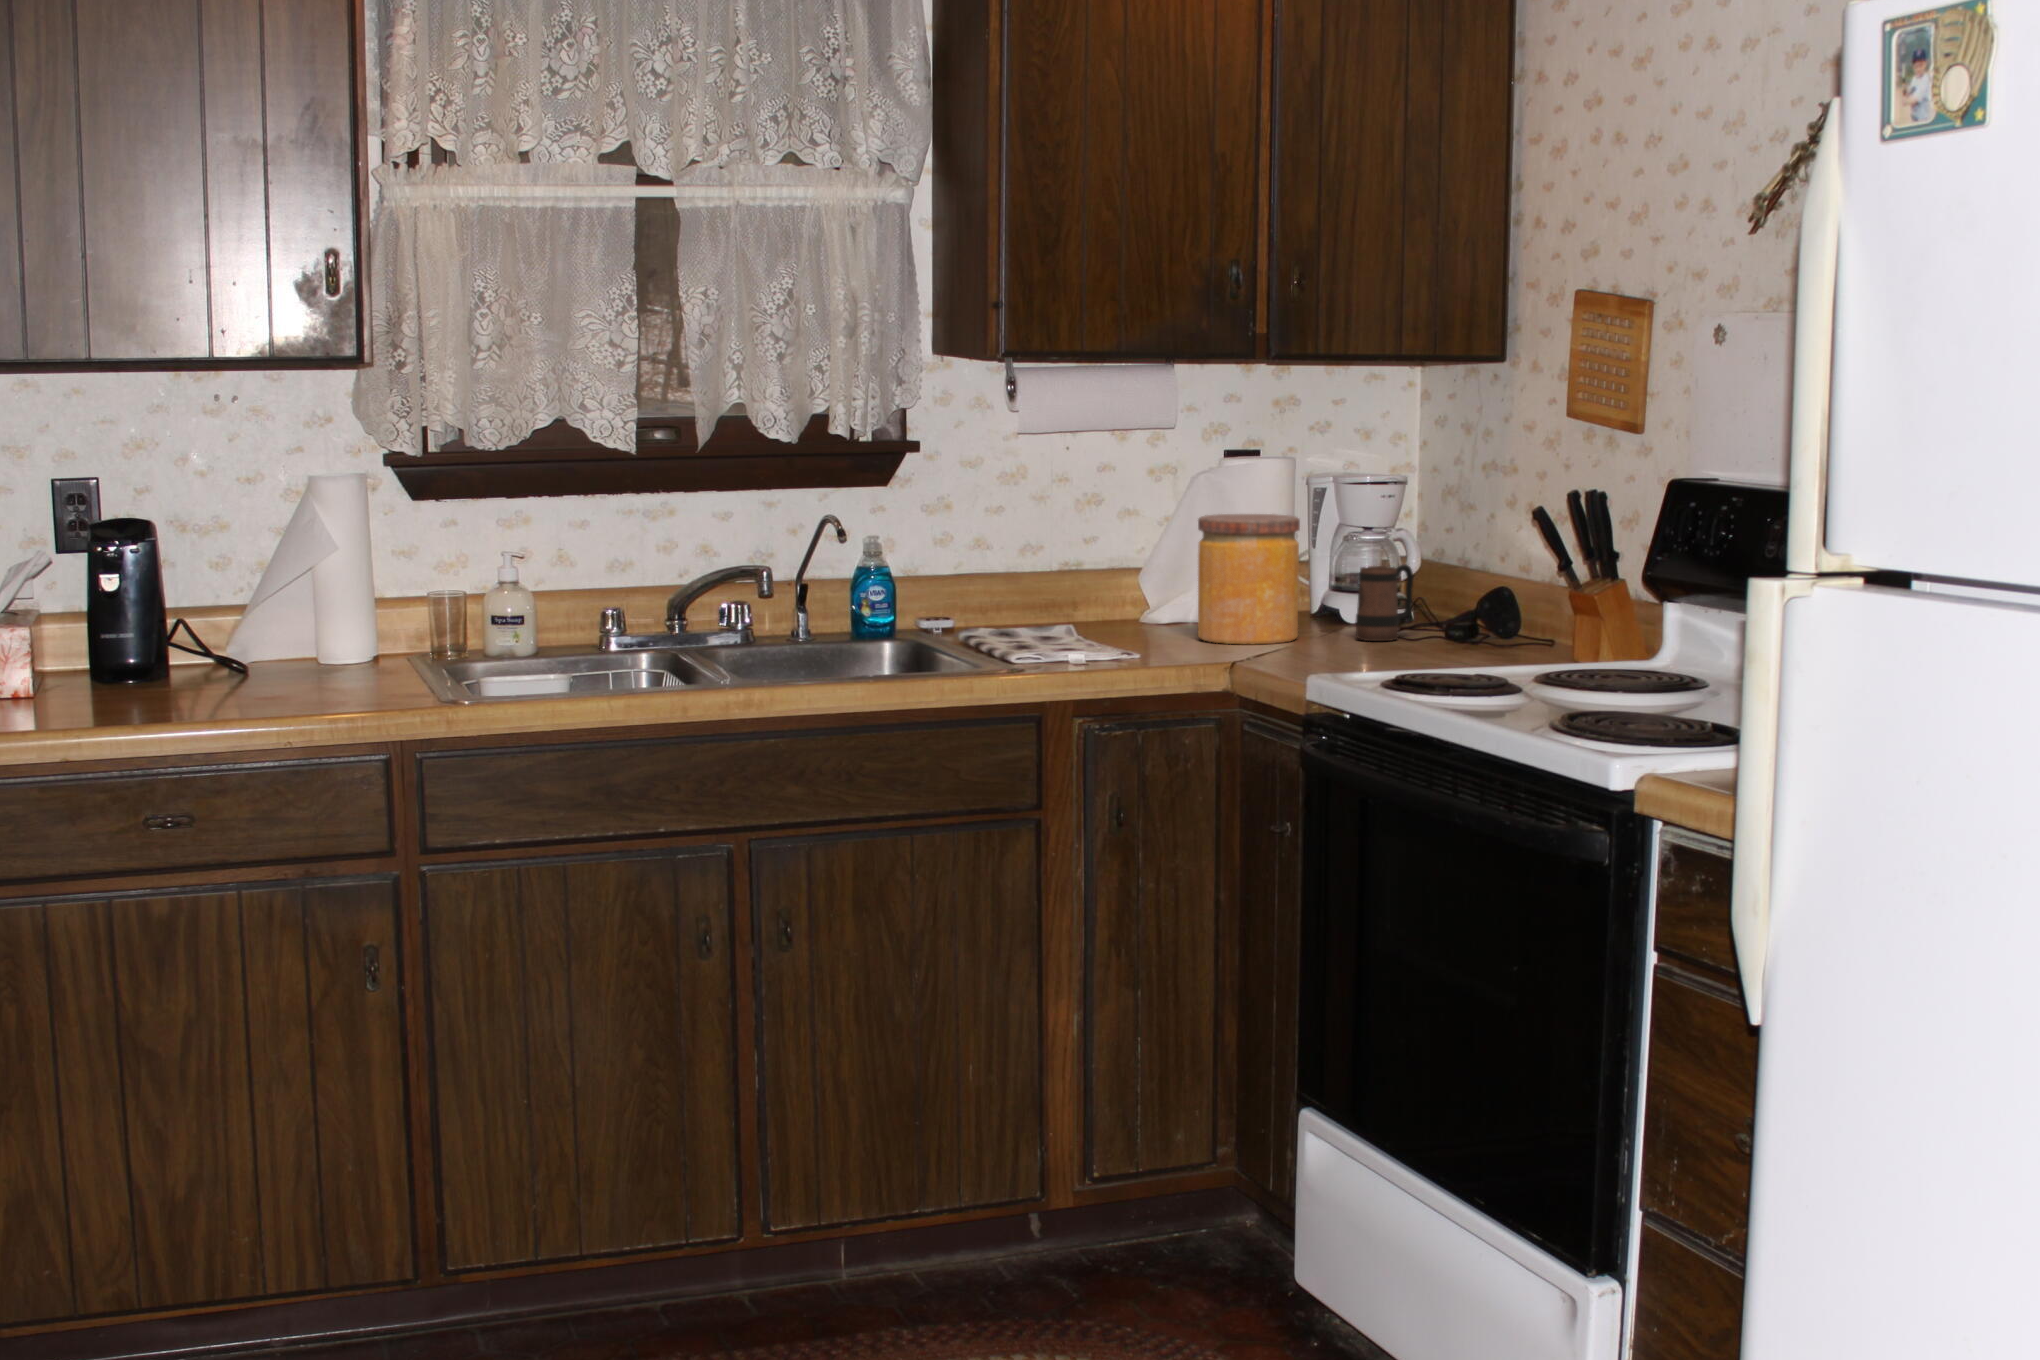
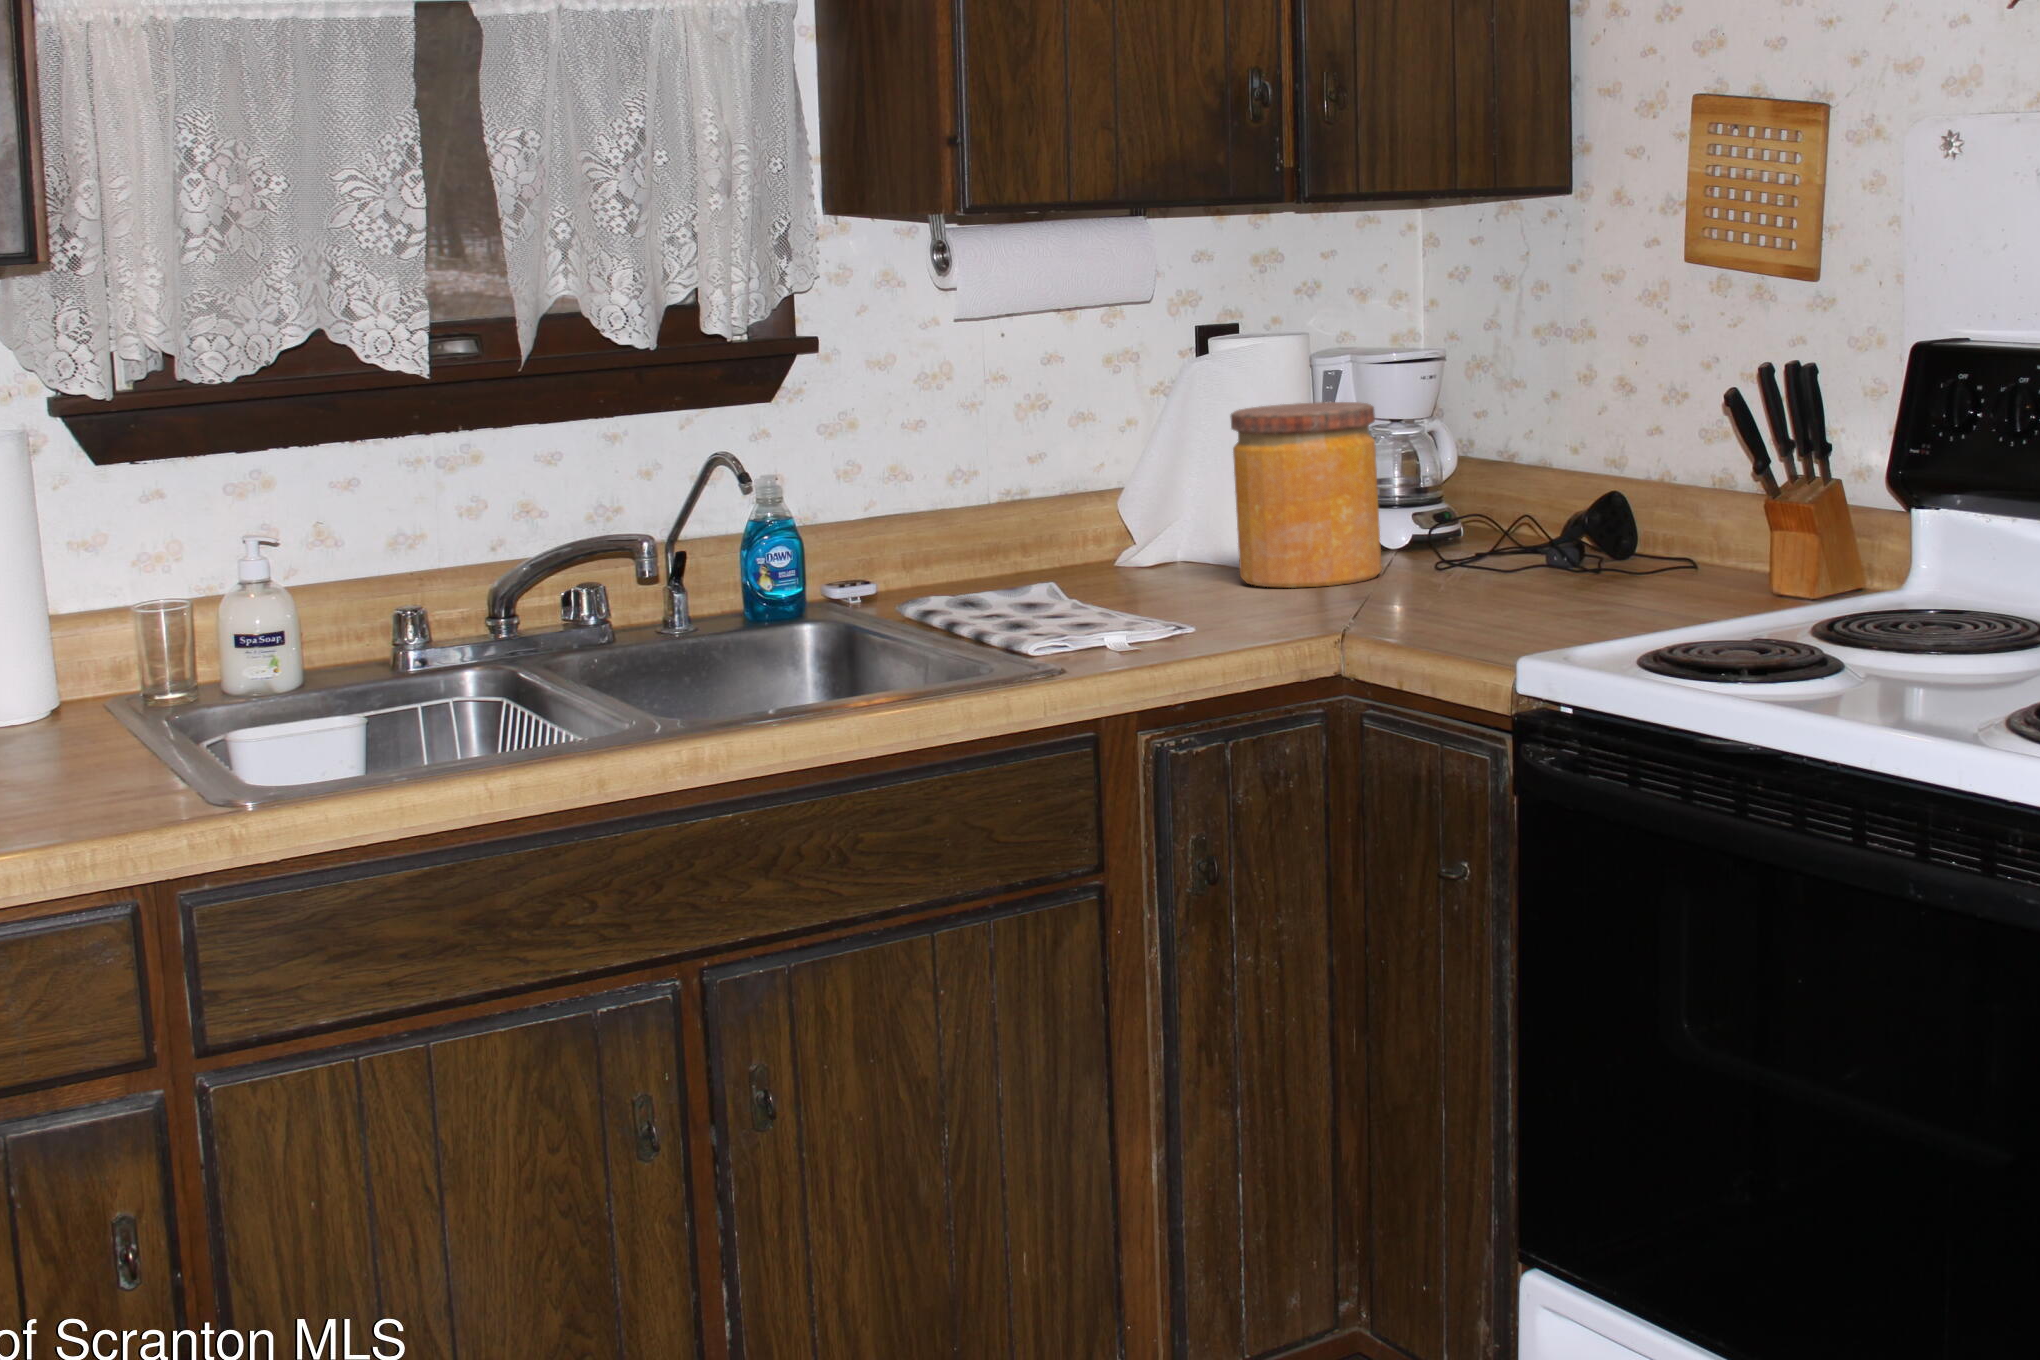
mug: present [1355,565,1414,641] -> none [1460,458,1533,568]

